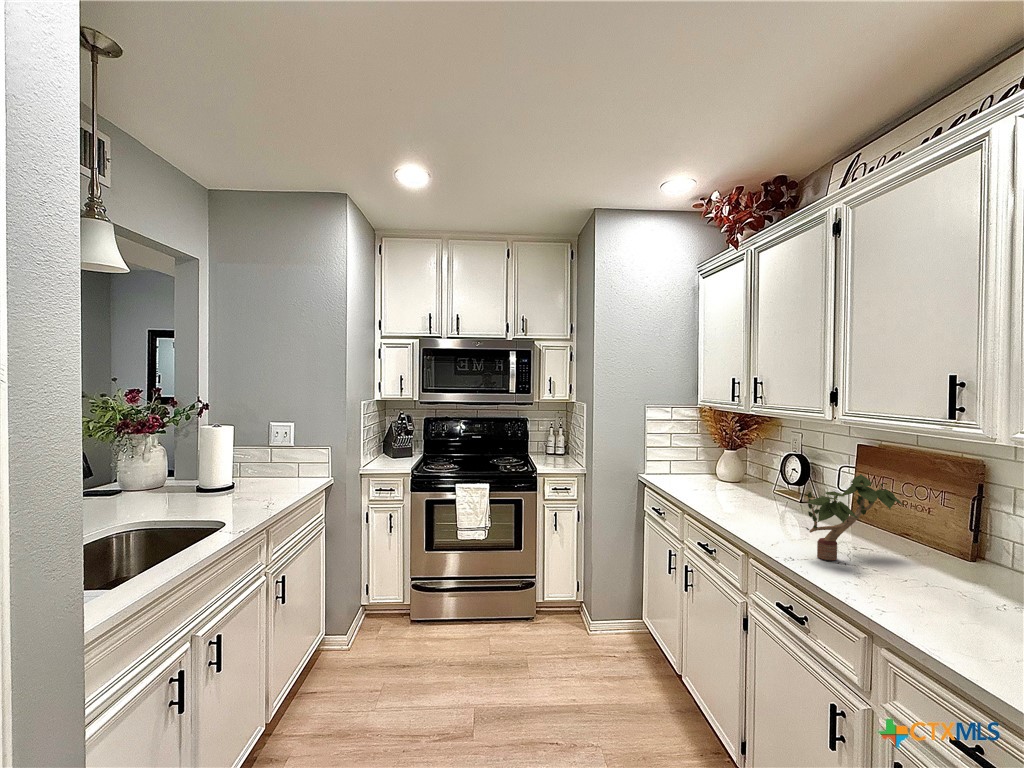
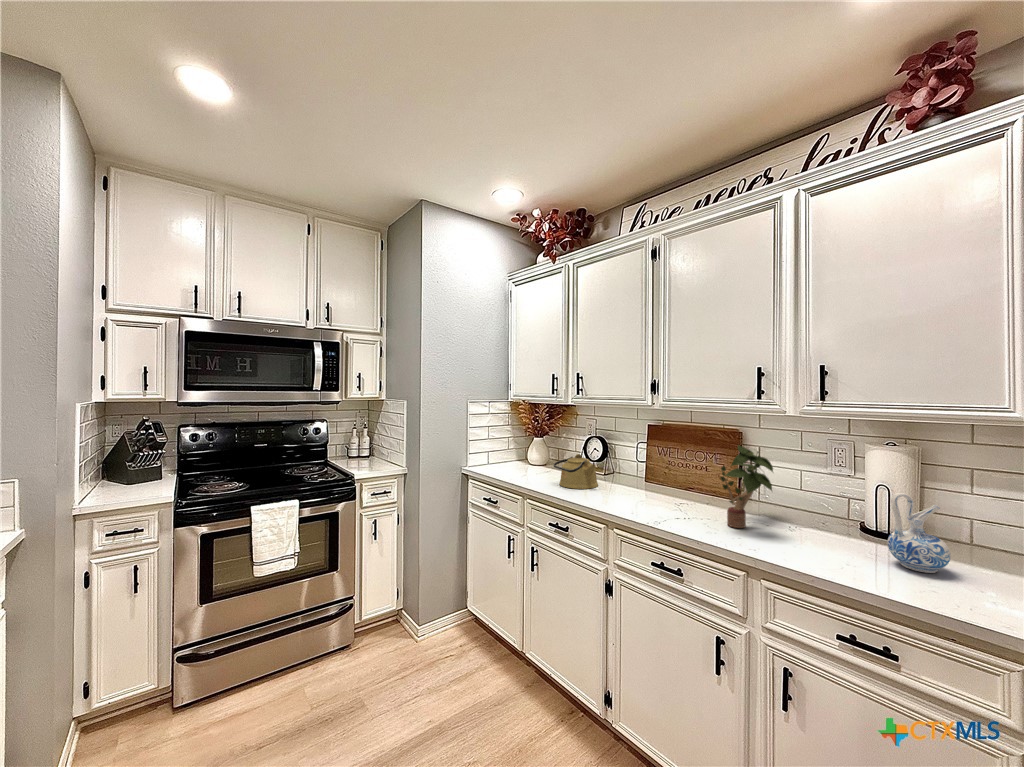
kettle: none [704,471,752,508] -> present [553,454,598,489]
ceramic pitcher: none [924,535,986,624] -> present [887,493,951,573]

